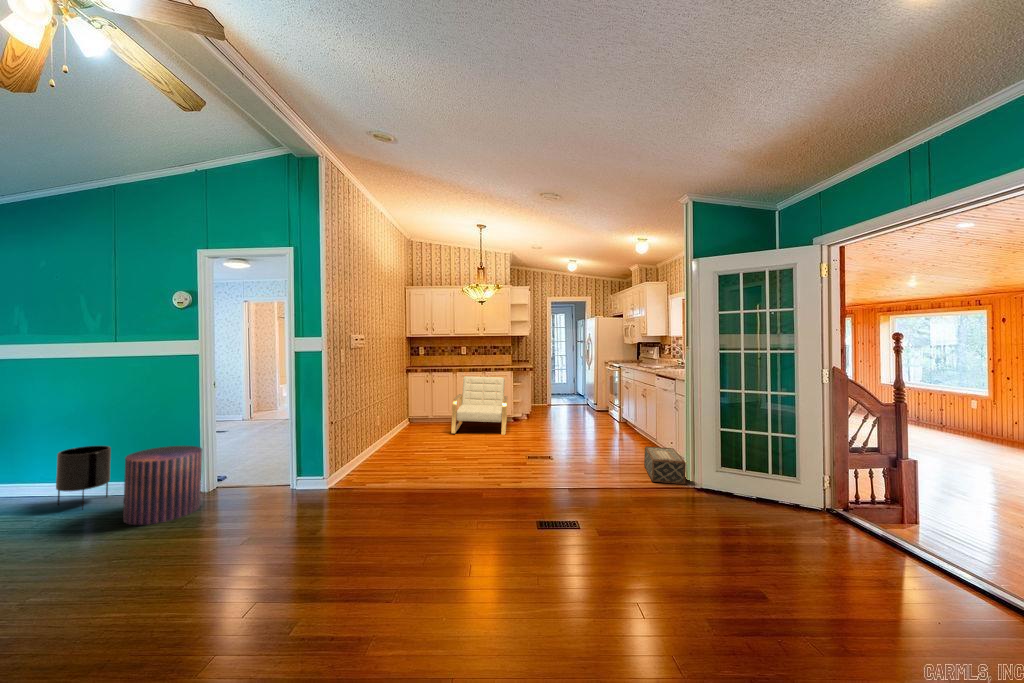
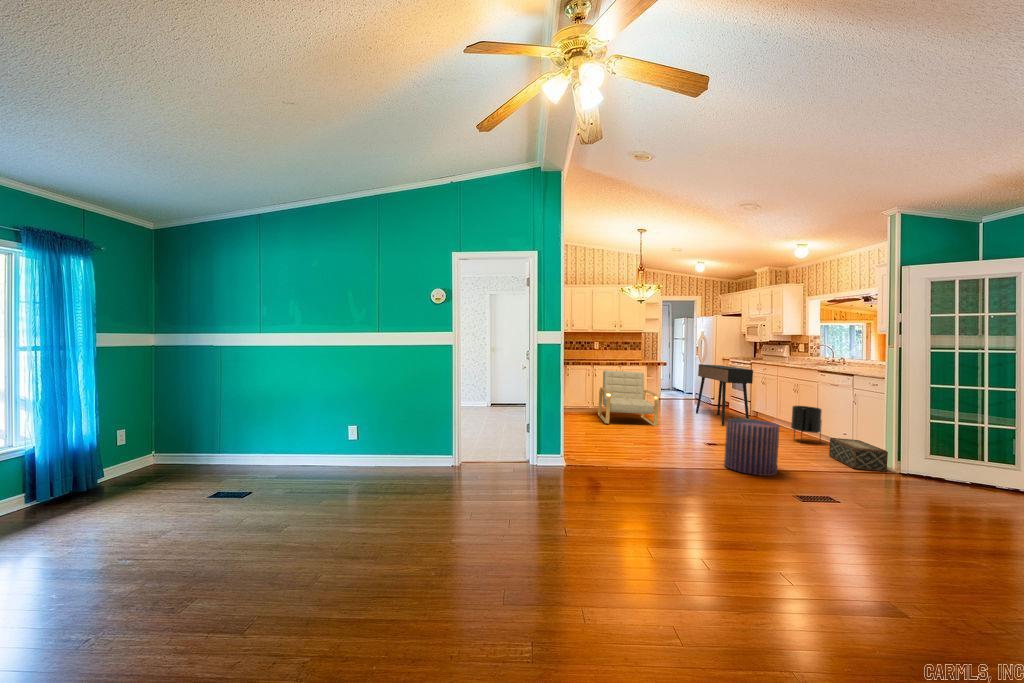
console table: none [566,368,605,433] -> present [696,364,753,425]
planter: present [56,446,111,509] -> present [791,406,822,438]
pouf: present [123,446,202,525] -> present [724,418,779,476]

